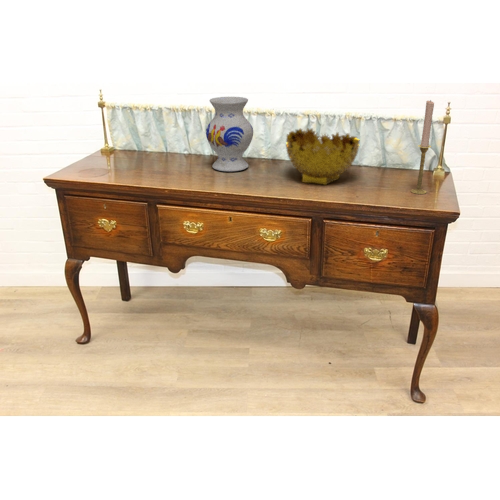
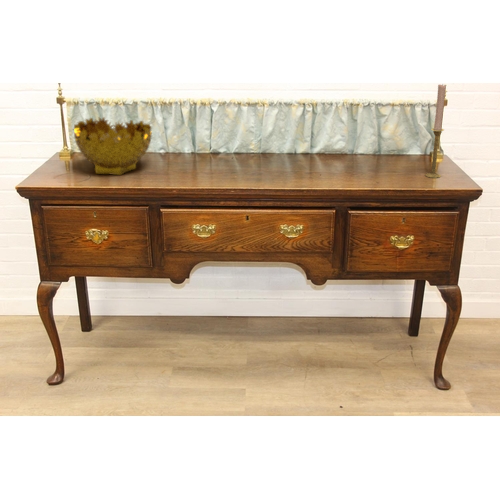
vase: present [206,97,253,171] -> none [200,87,252,168]
decorative bowl: present [286,128,360,185] -> present [74,118,152,175]

